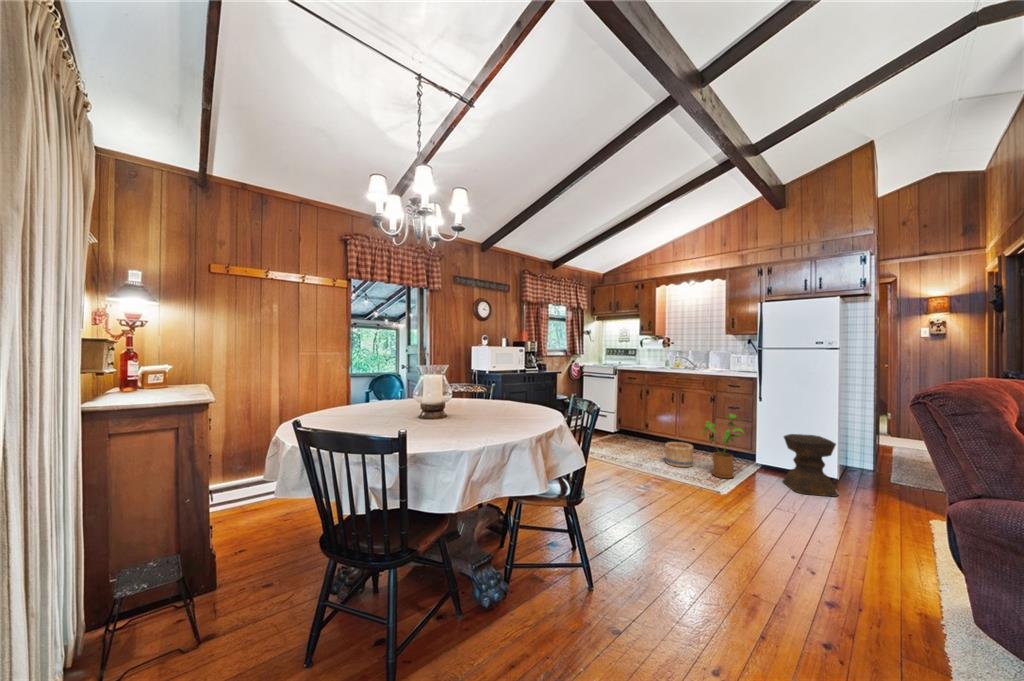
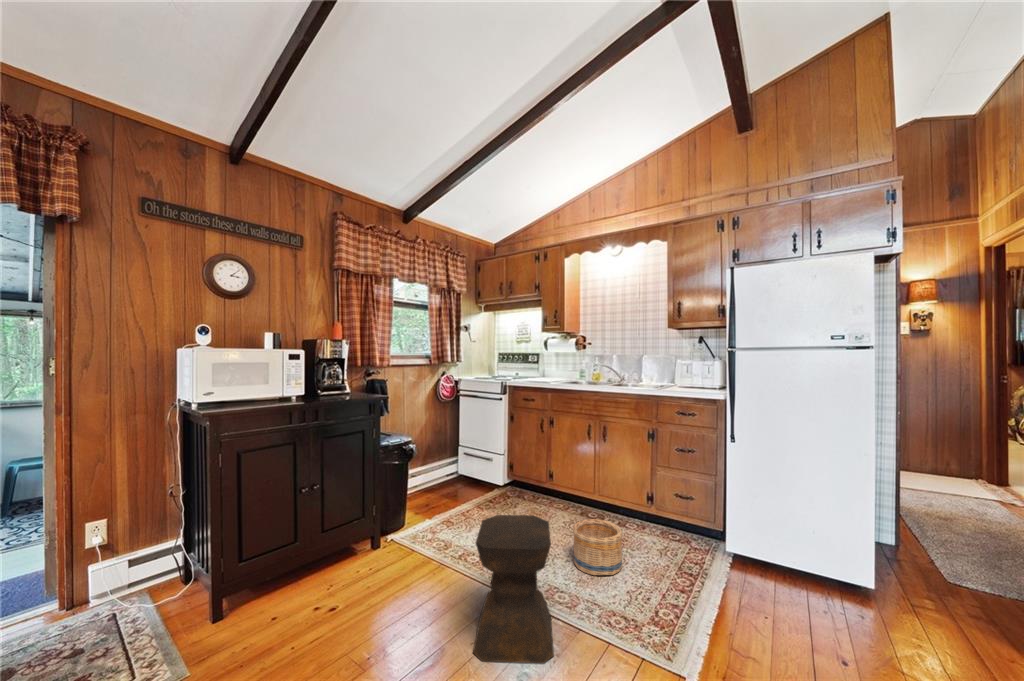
house plant: present [703,414,744,478] -> none [639,473,723,609]
stool: present [783,434,838,497] -> present [473,515,554,663]

